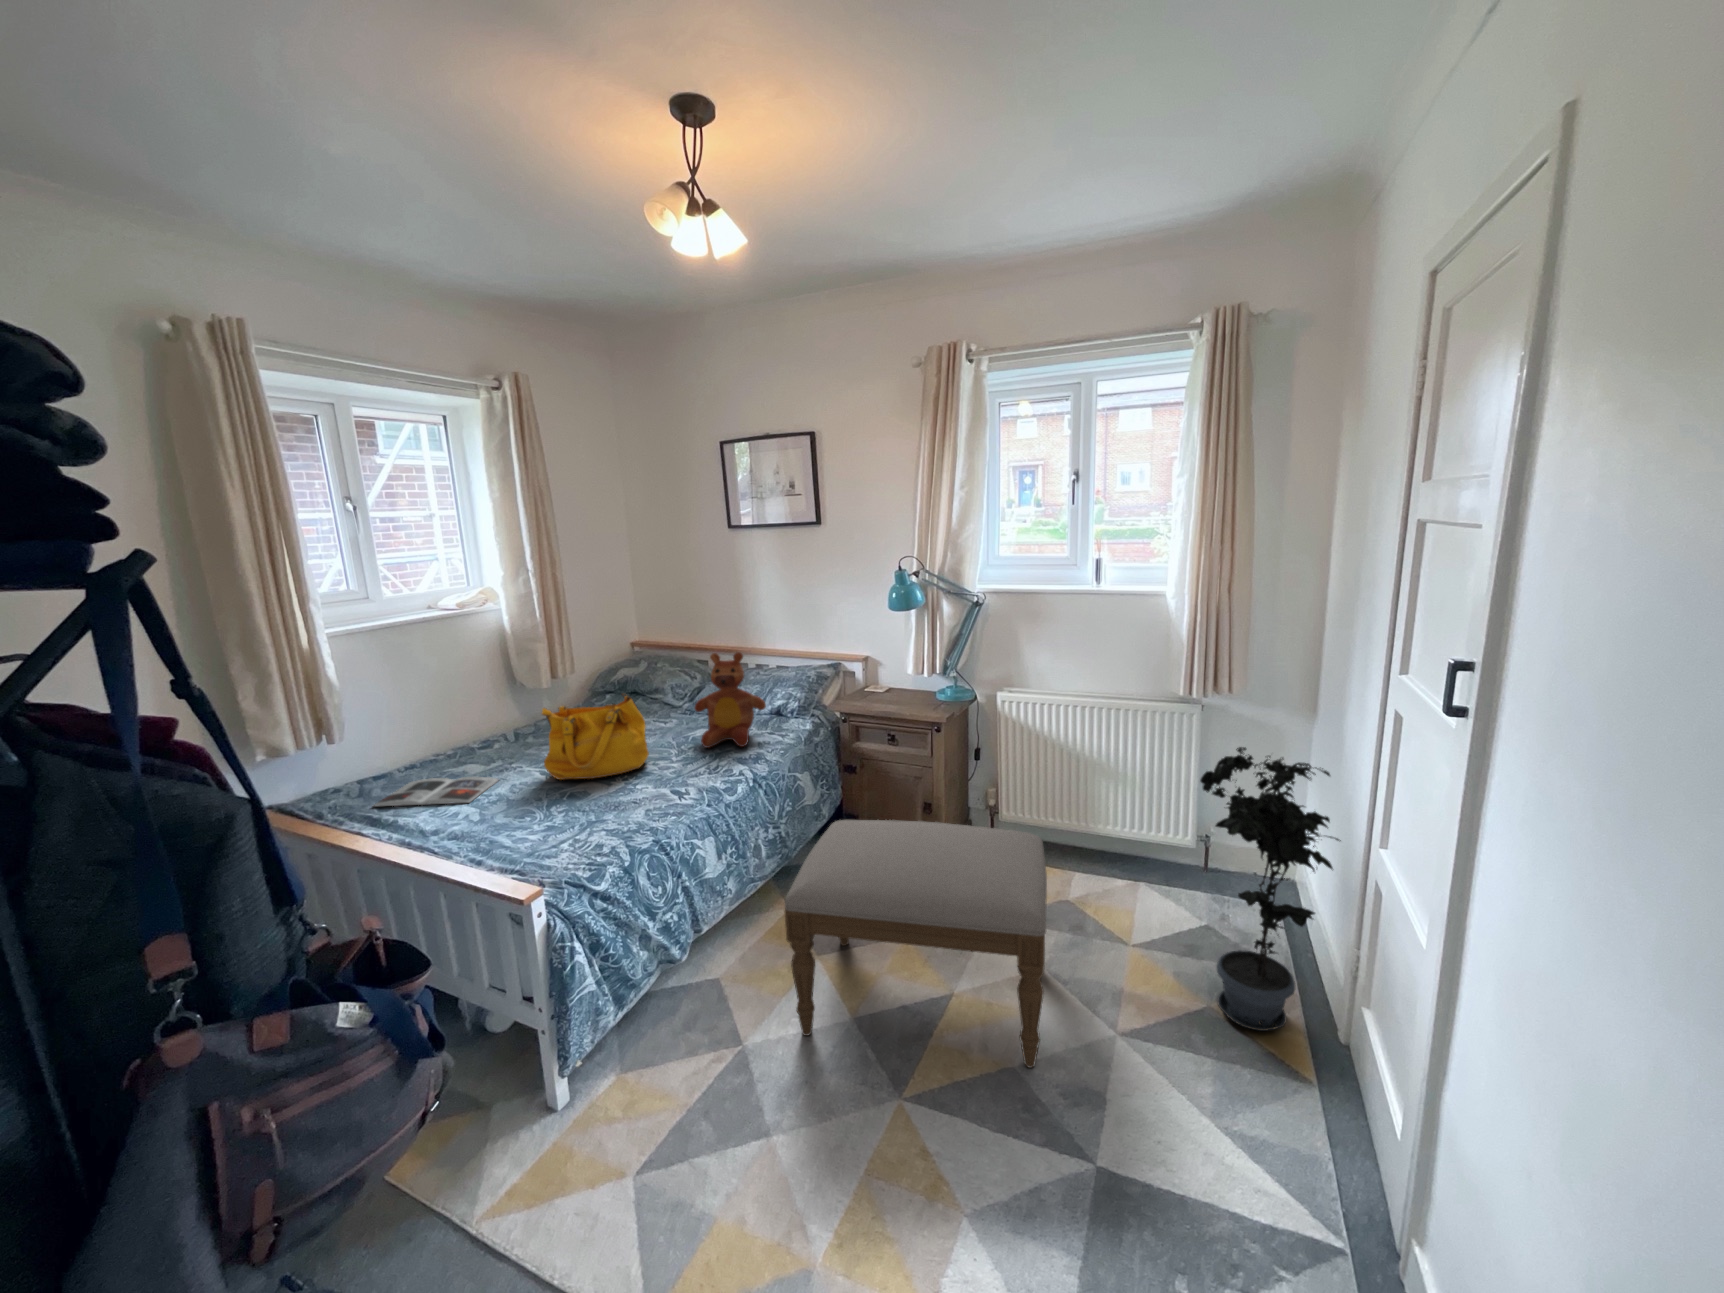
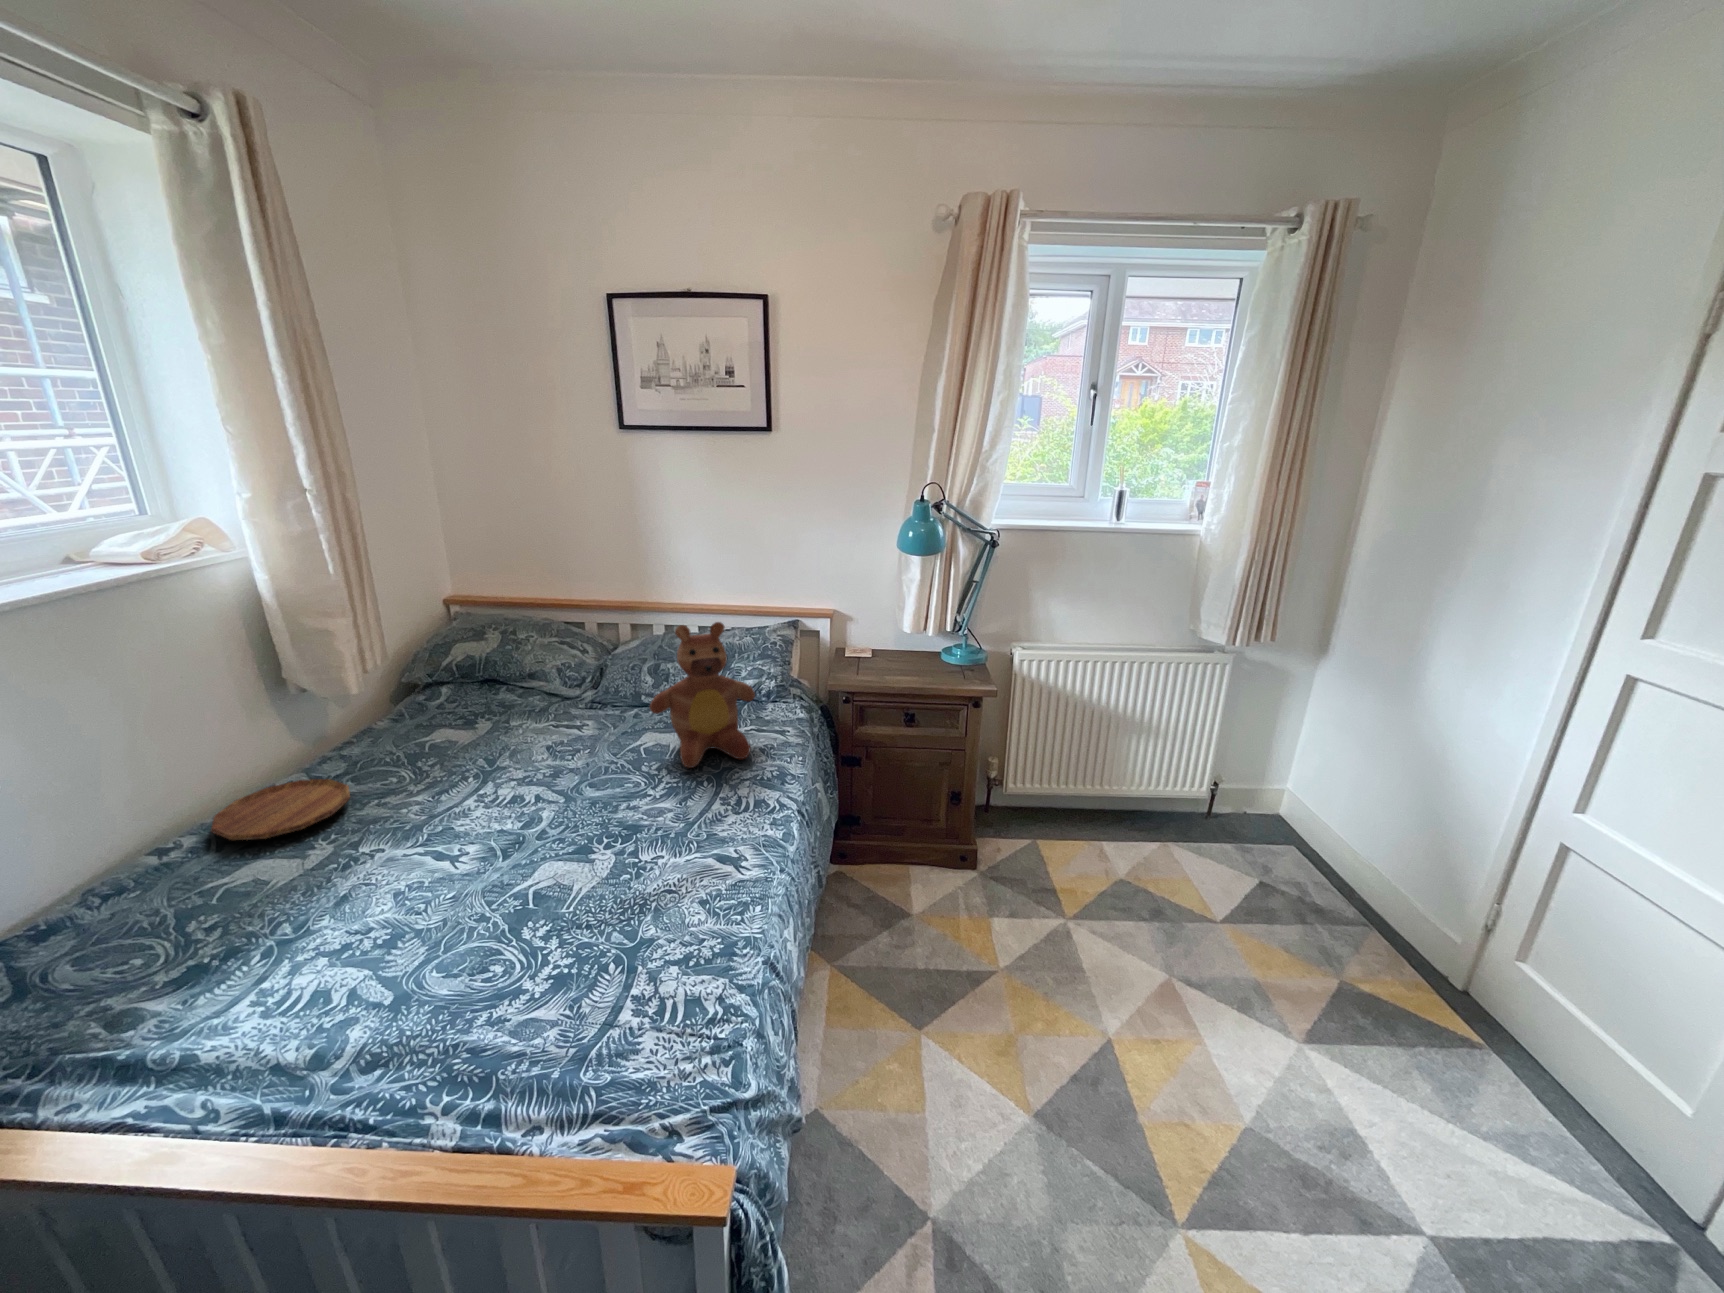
handbag: present [542,693,649,780] -> none [439,707,624,870]
tray: none [459,732,529,754] -> present [211,779,350,840]
potted plant: present [1200,747,1341,1031] -> none [1338,711,1529,997]
magazine: present [372,777,498,806] -> none [80,889,357,1020]
ottoman: present [785,820,1047,1068] -> none [927,831,1322,1168]

